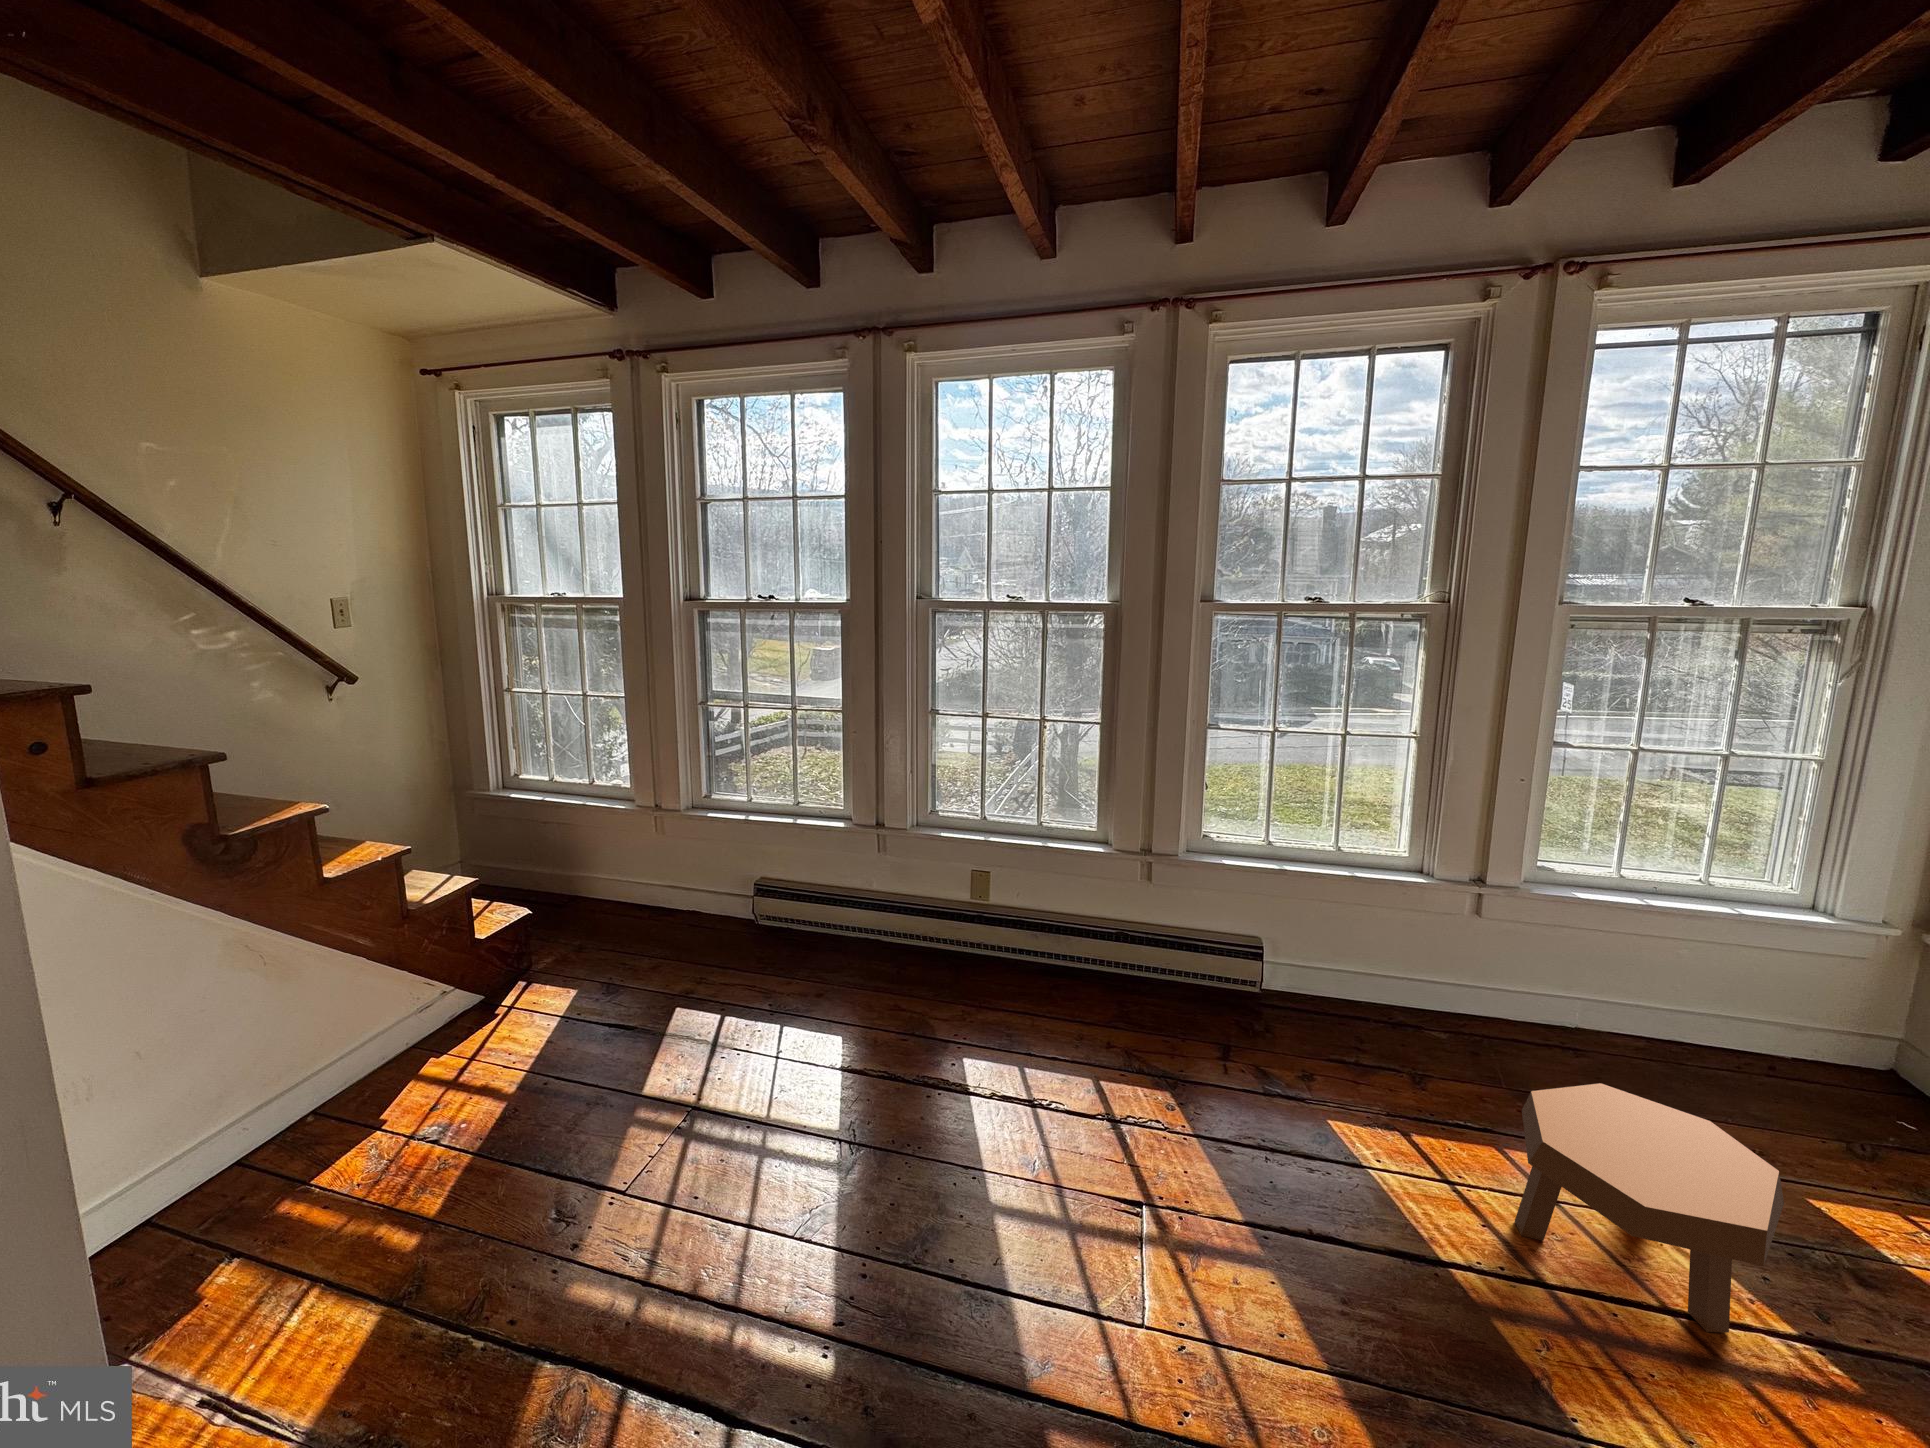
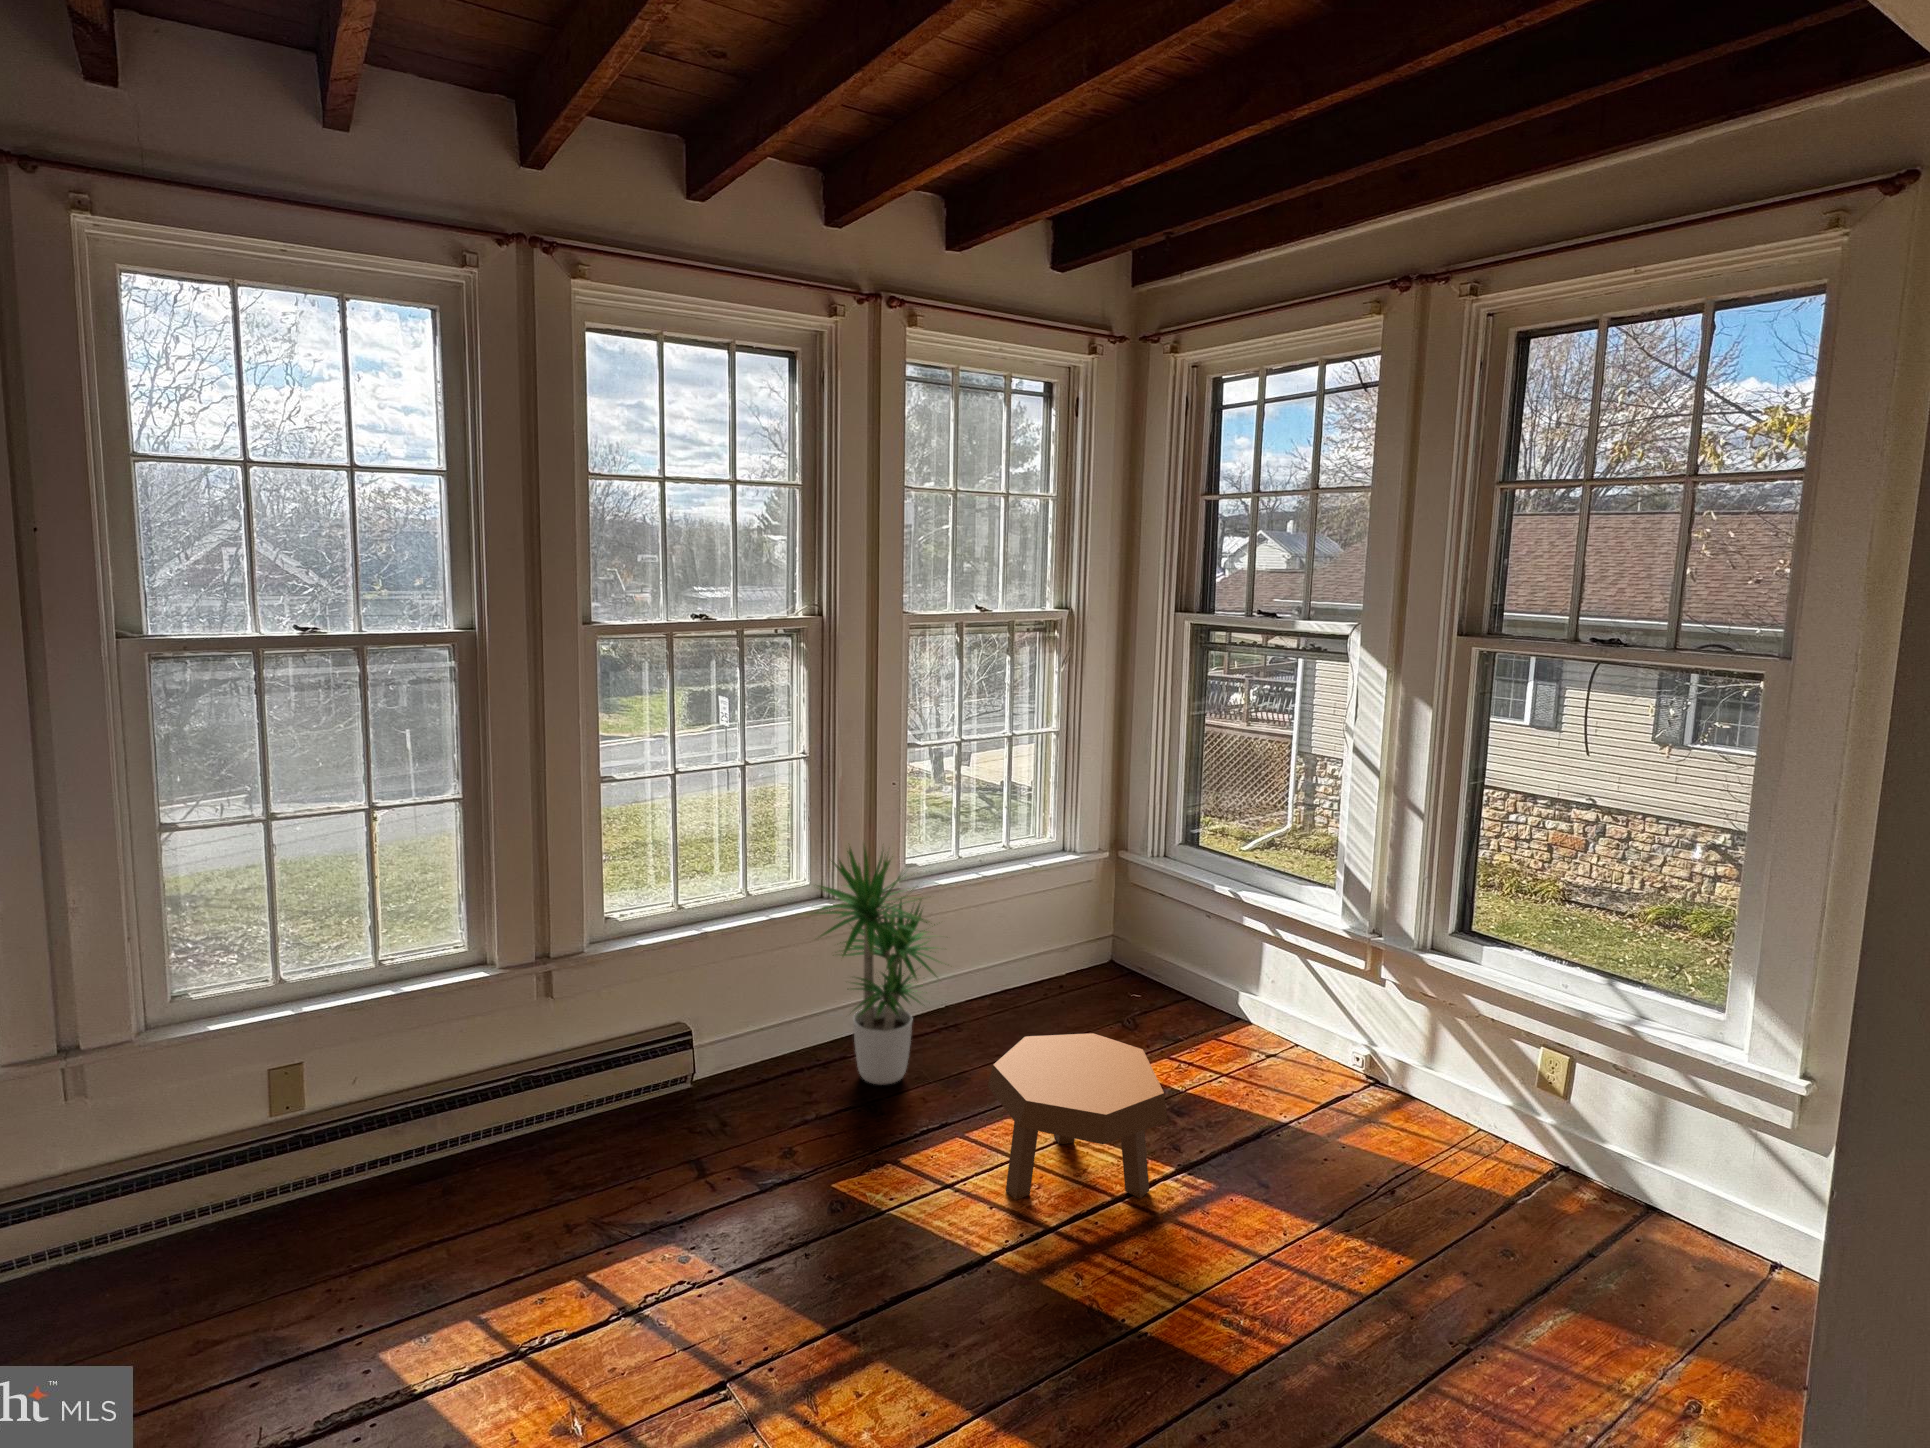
potted plant: none [1373,825,1554,1067] -> present [814,847,942,1084]

